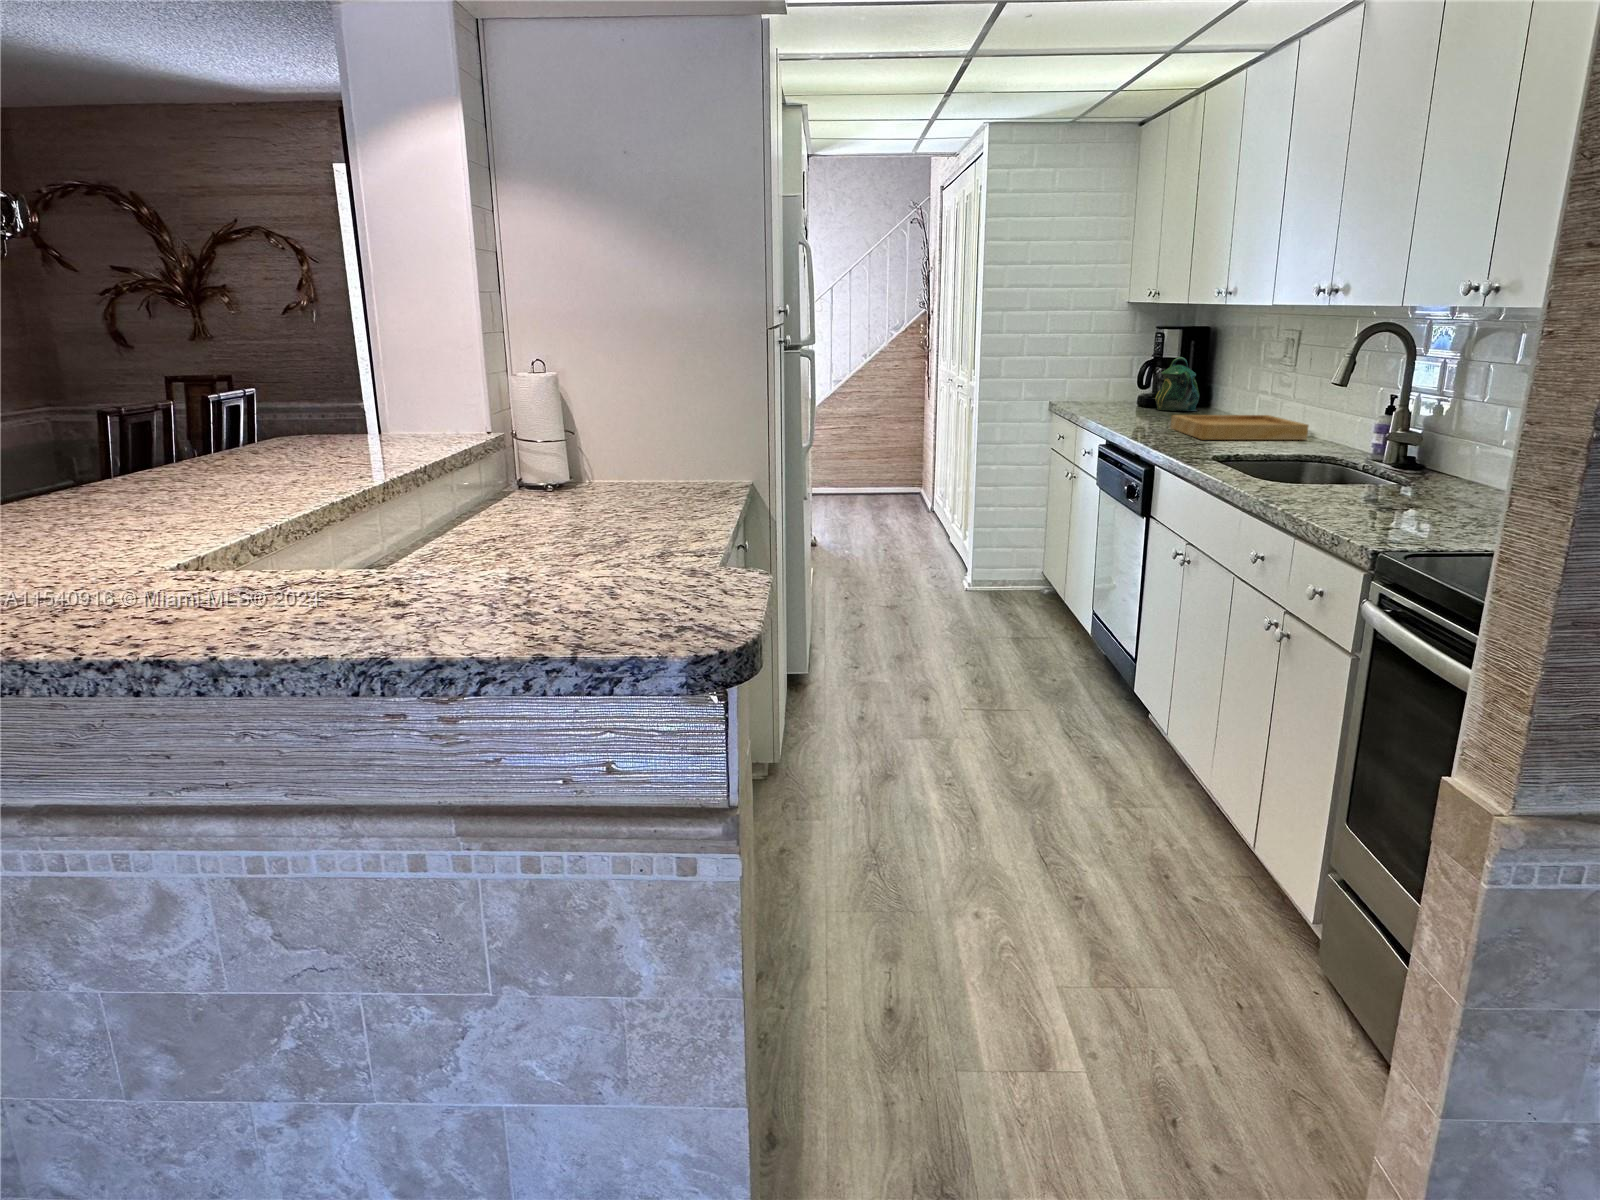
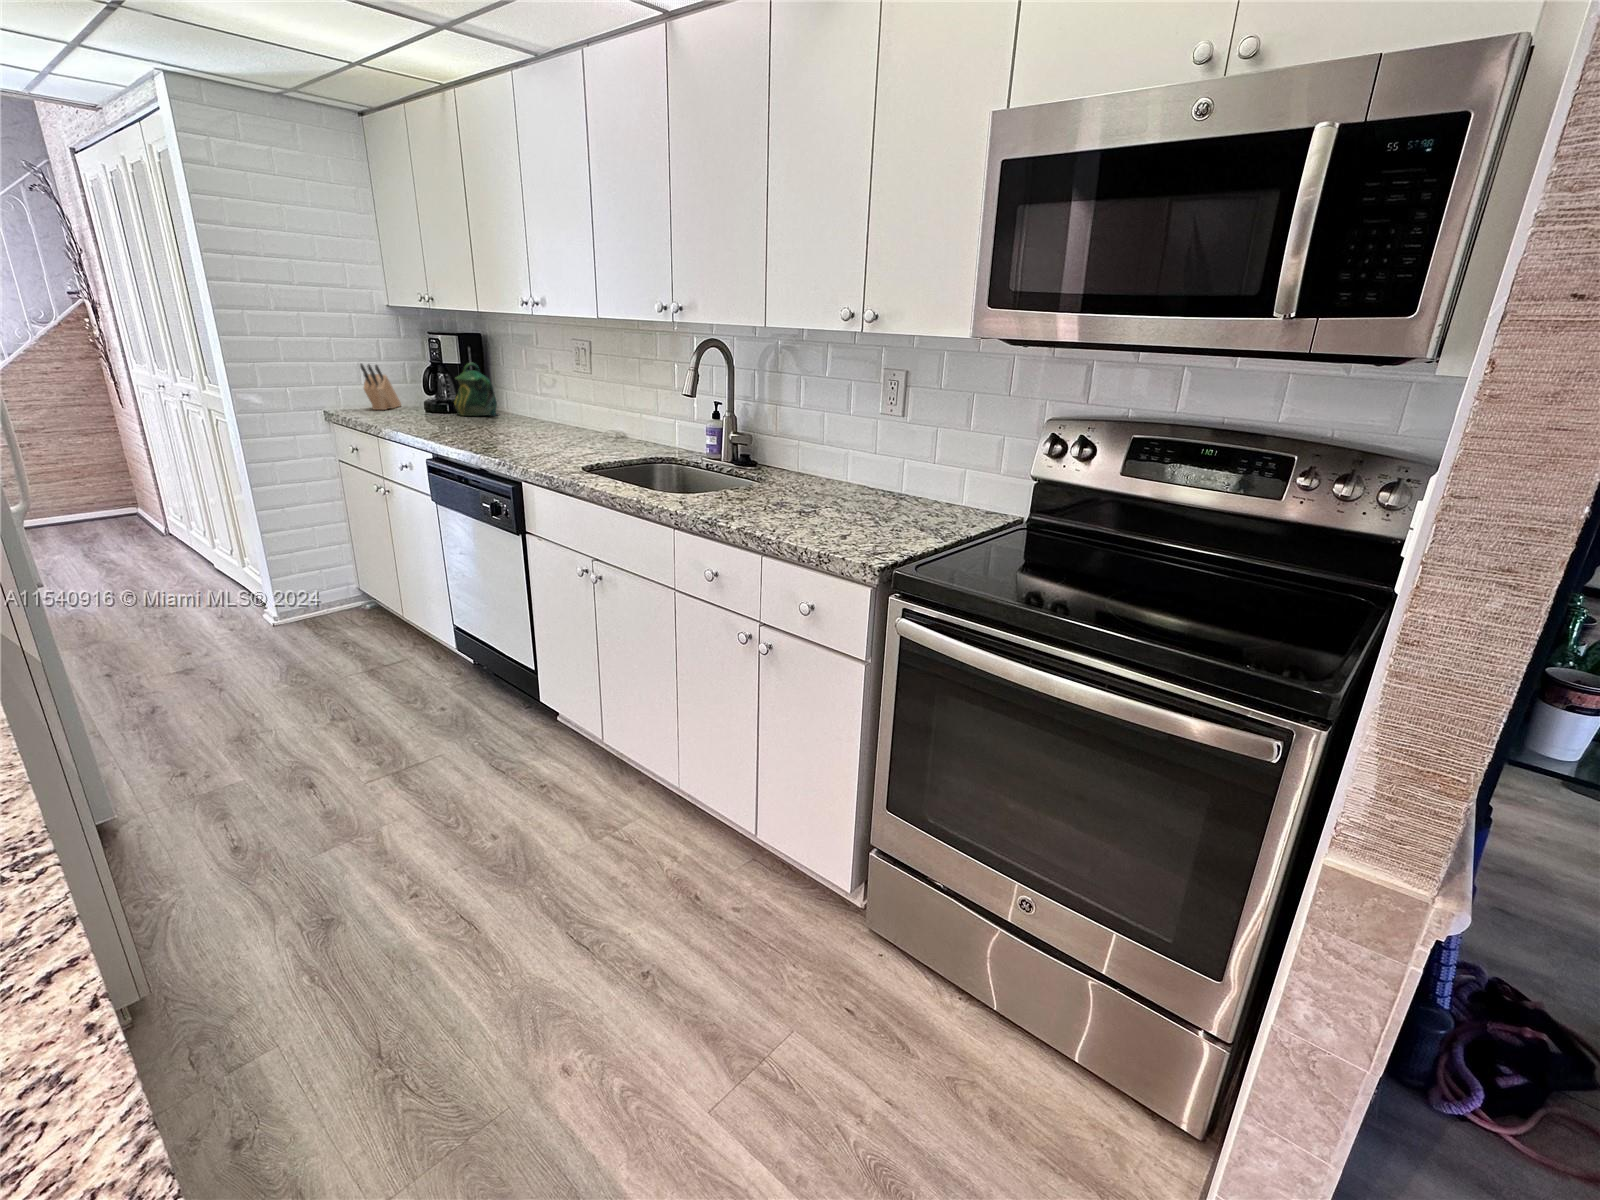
knife block: none [1081,358,1116,403] -> present [360,363,401,410]
tray: present [1171,415,1308,440] -> none [503,419,637,450]

